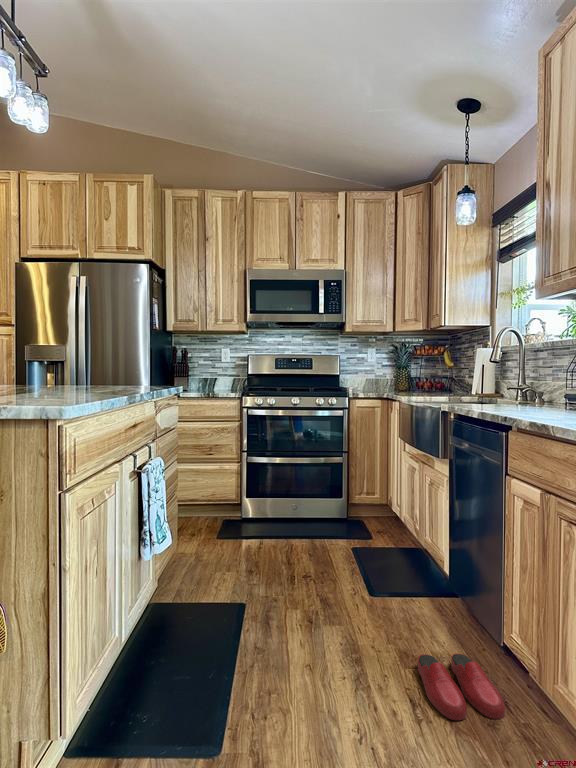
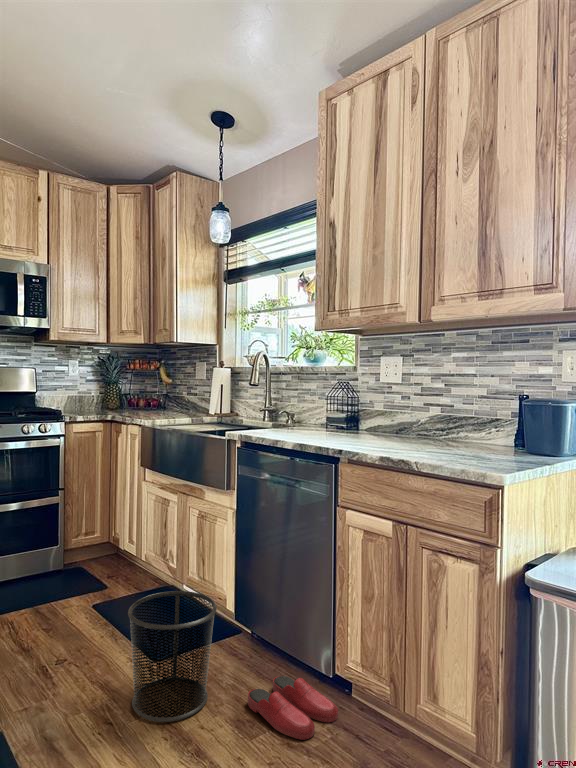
waste bin: none [321,541,399,653] -> present [128,591,217,722]

